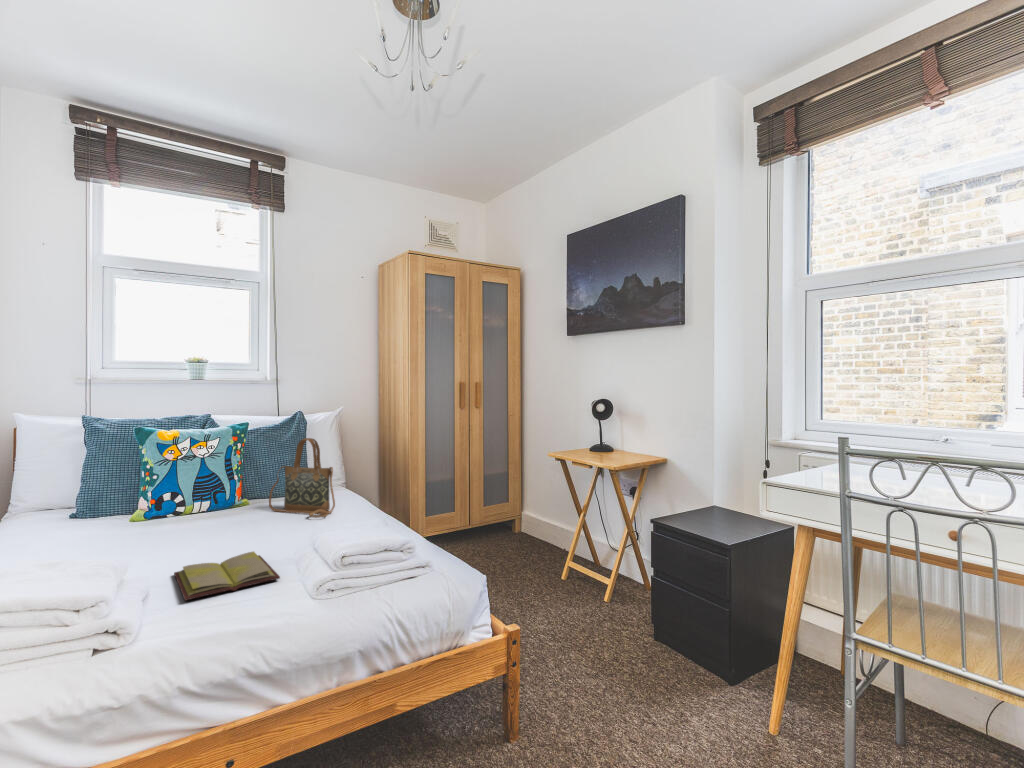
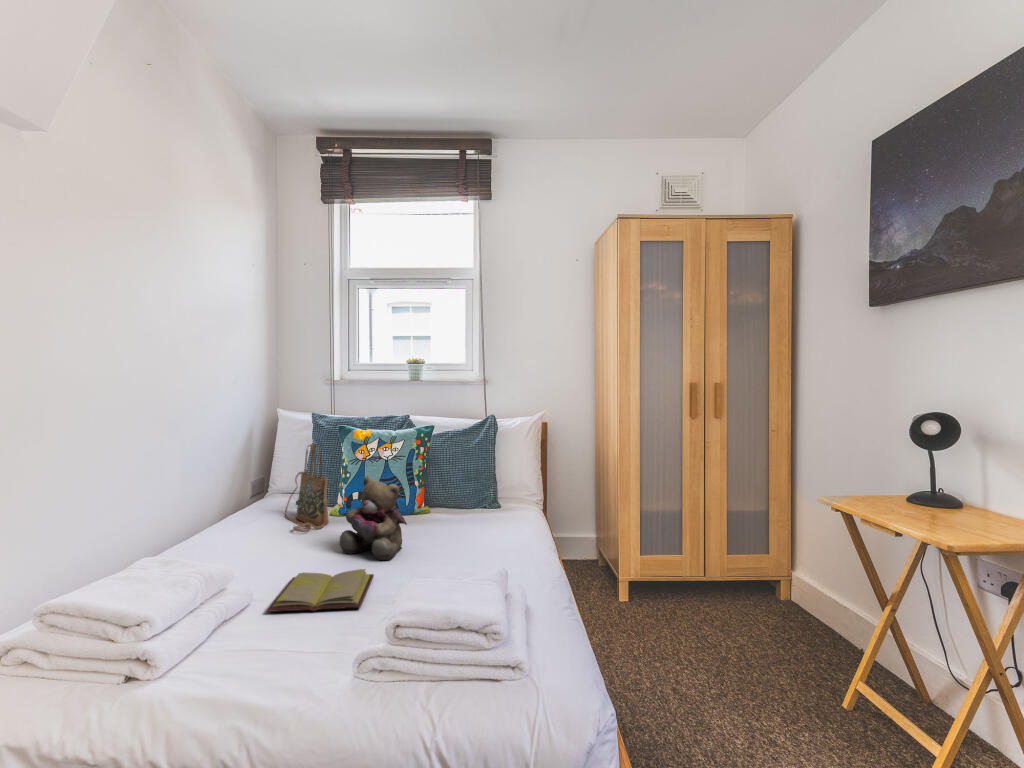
handbag: present [269,438,335,518] -> present [285,444,329,532]
teddy bear: none [195,469,268,546] -> present [340,476,407,560]

